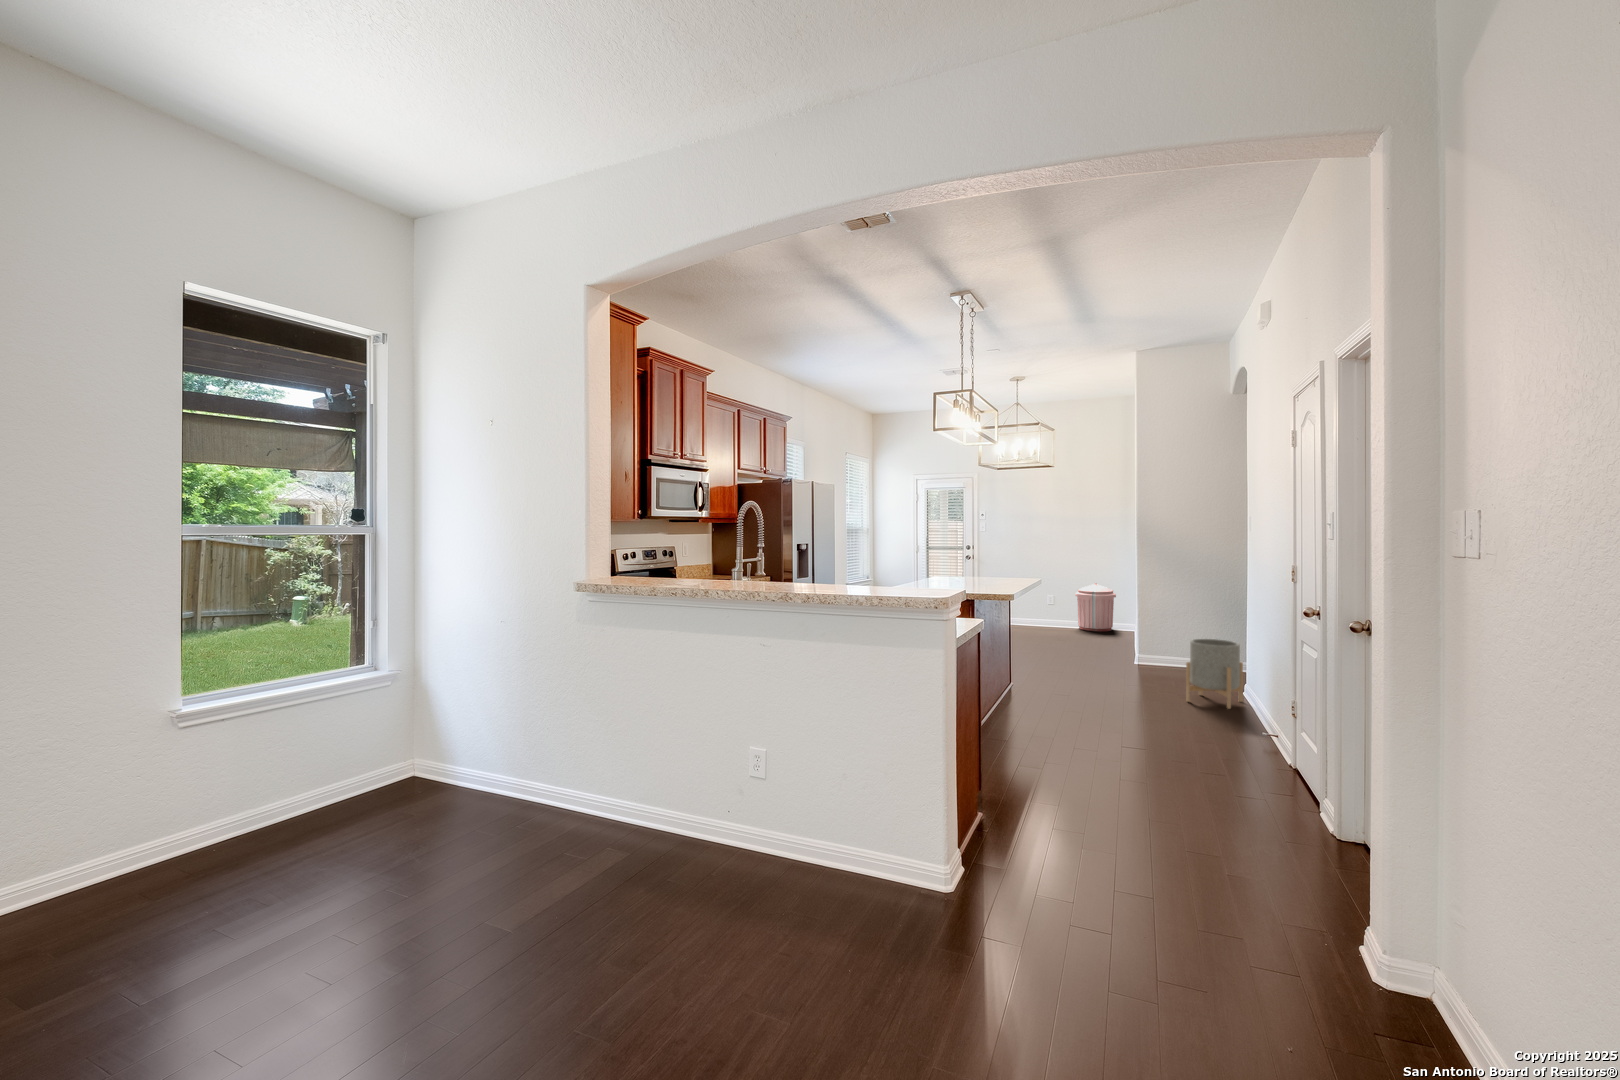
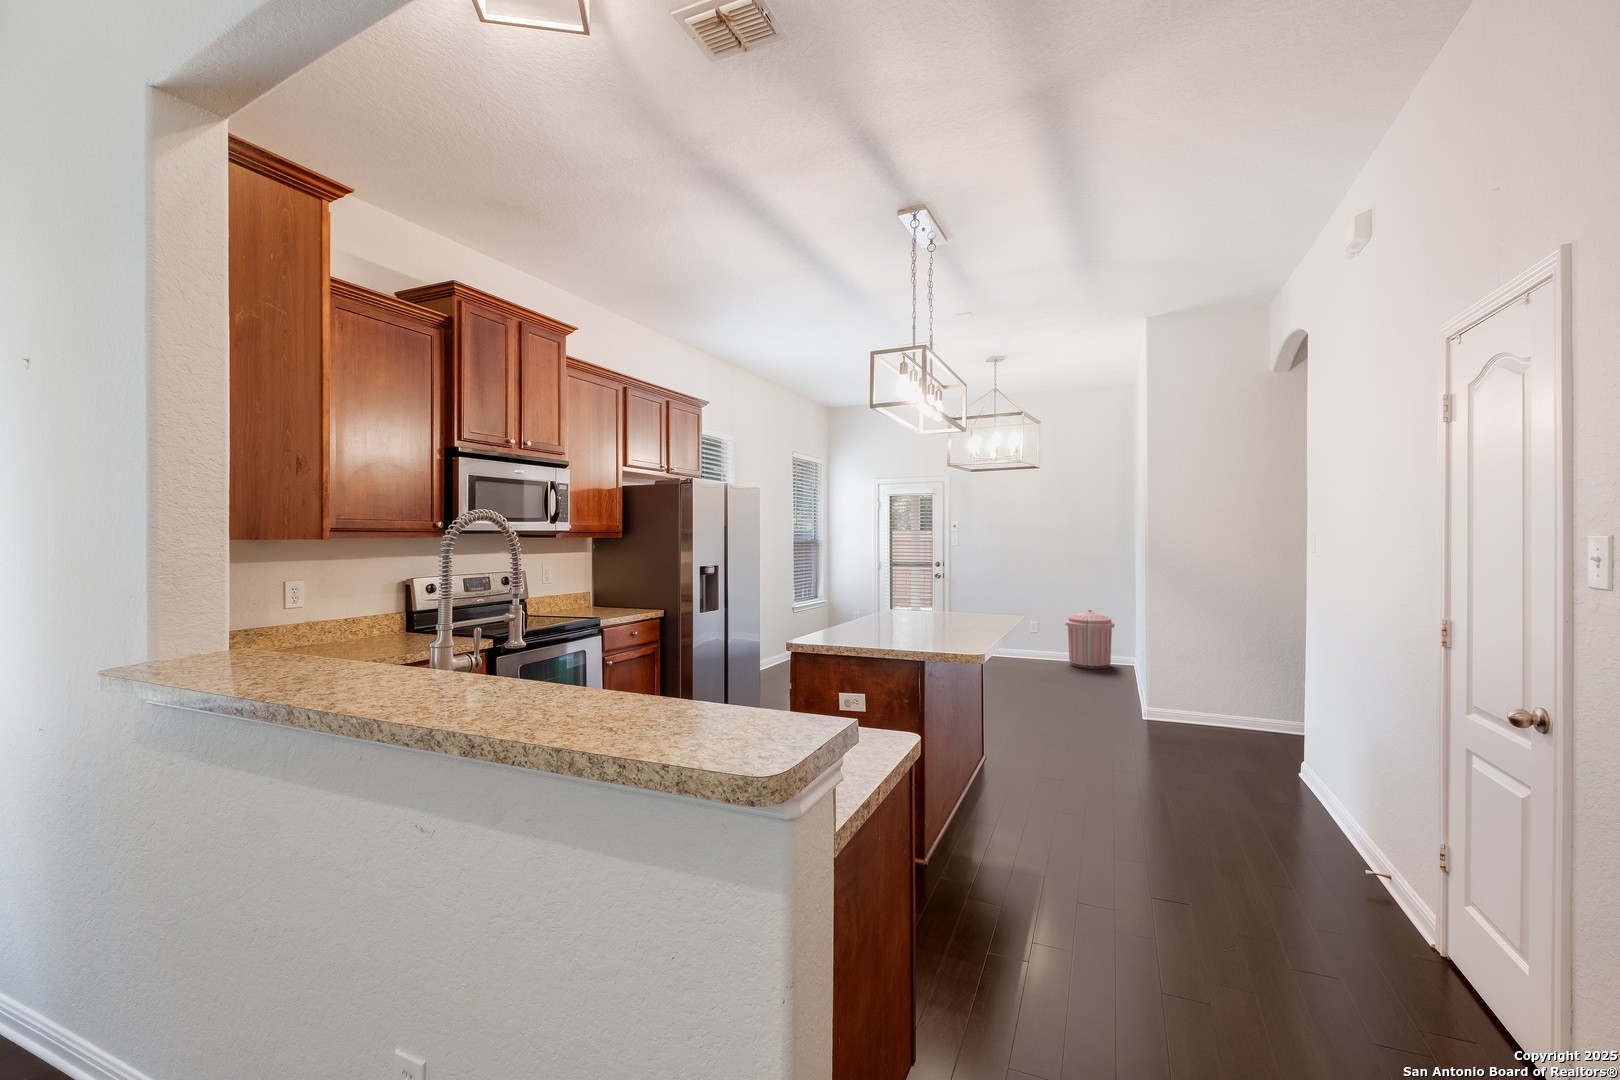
planter: present [1186,639,1243,709] -> none [1230,702,1308,807]

